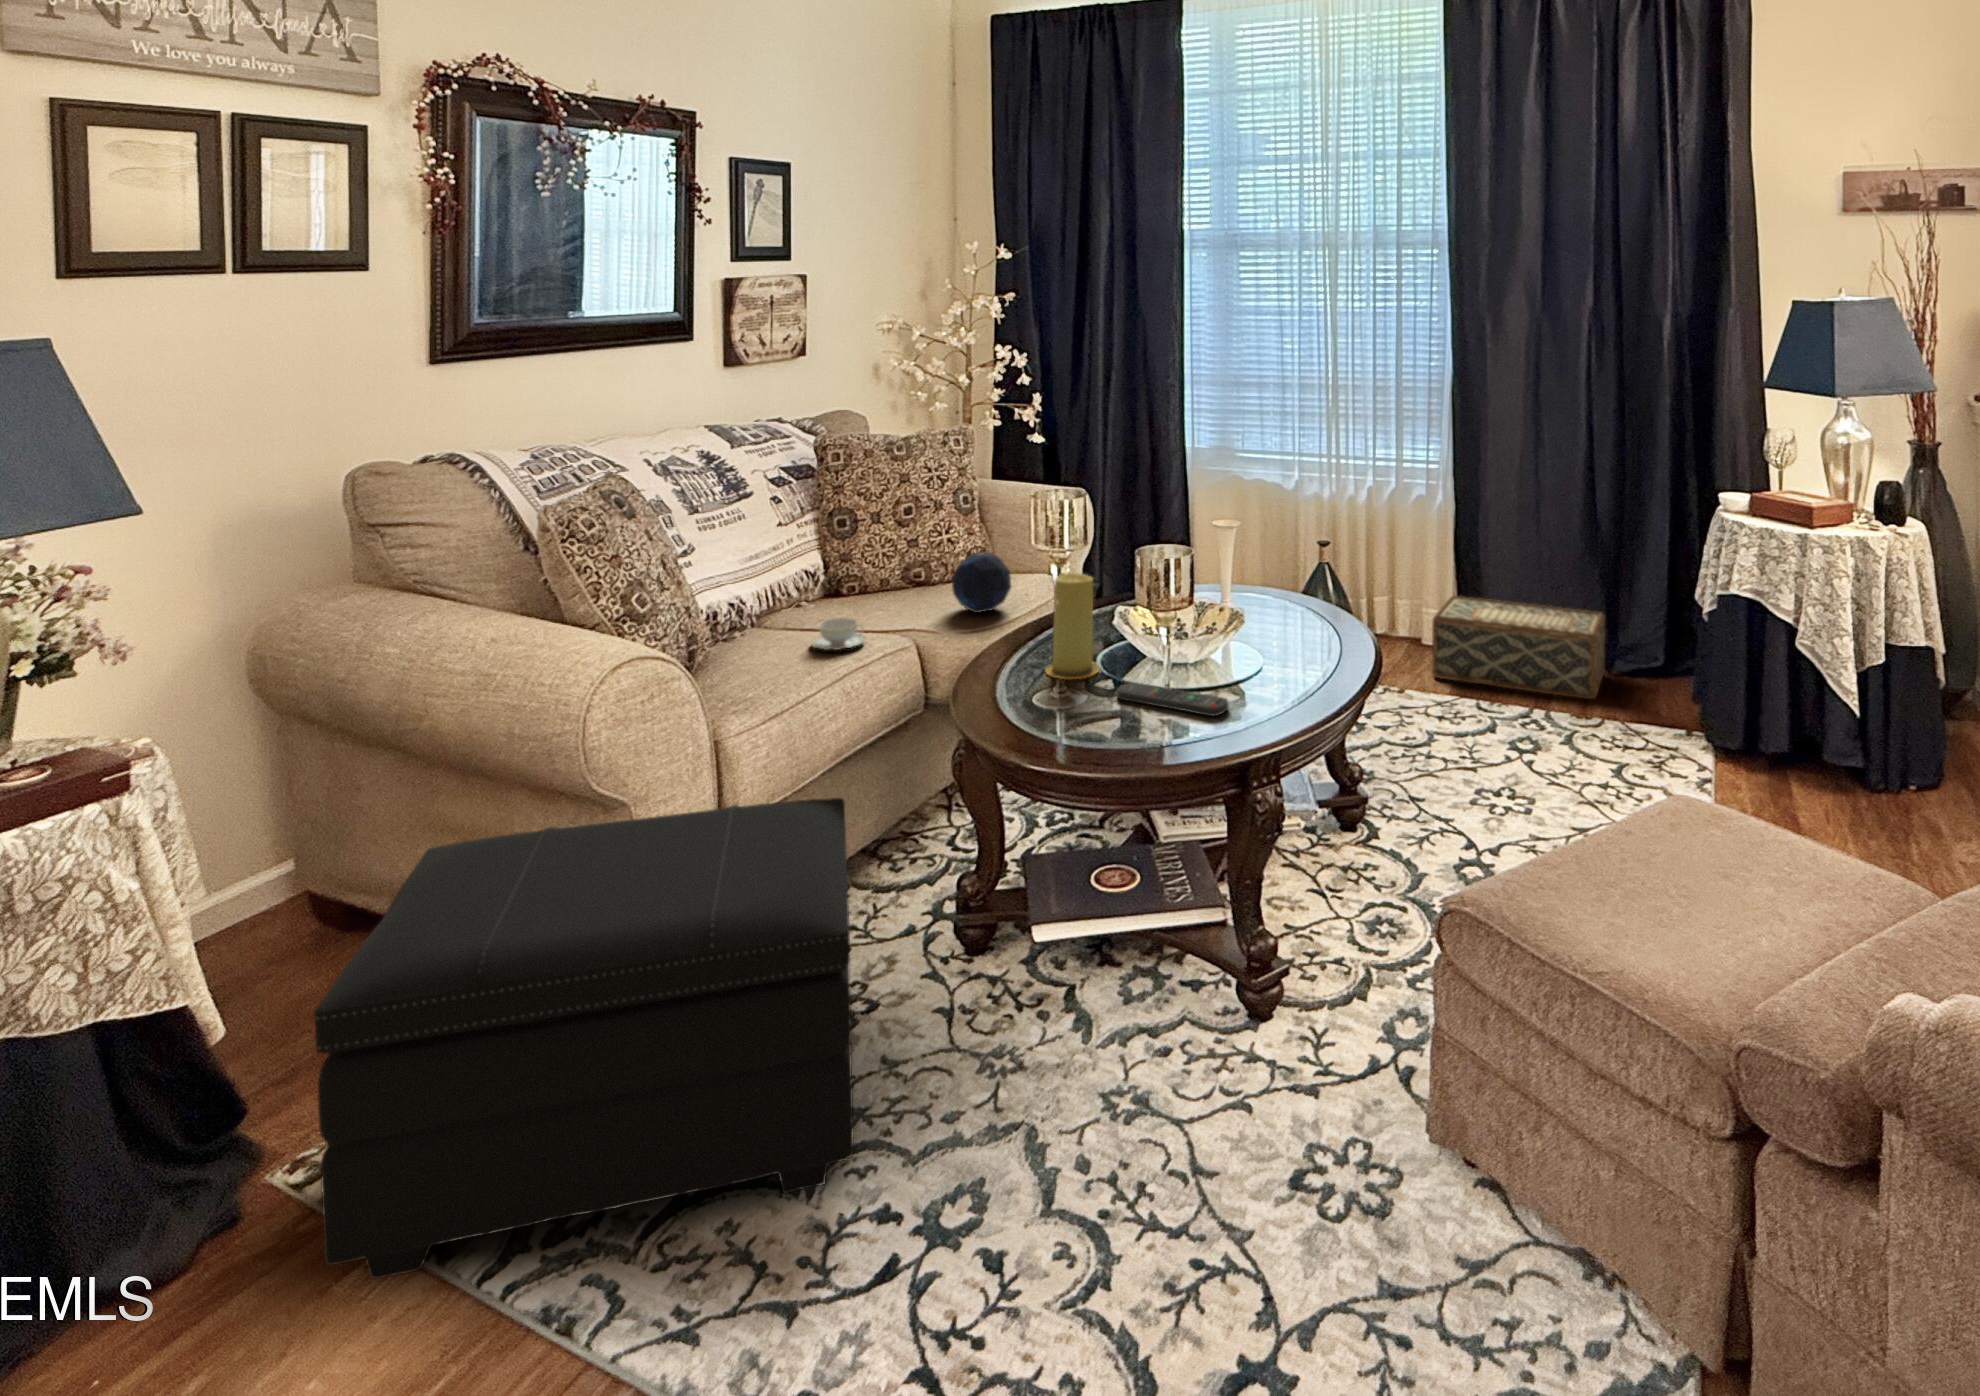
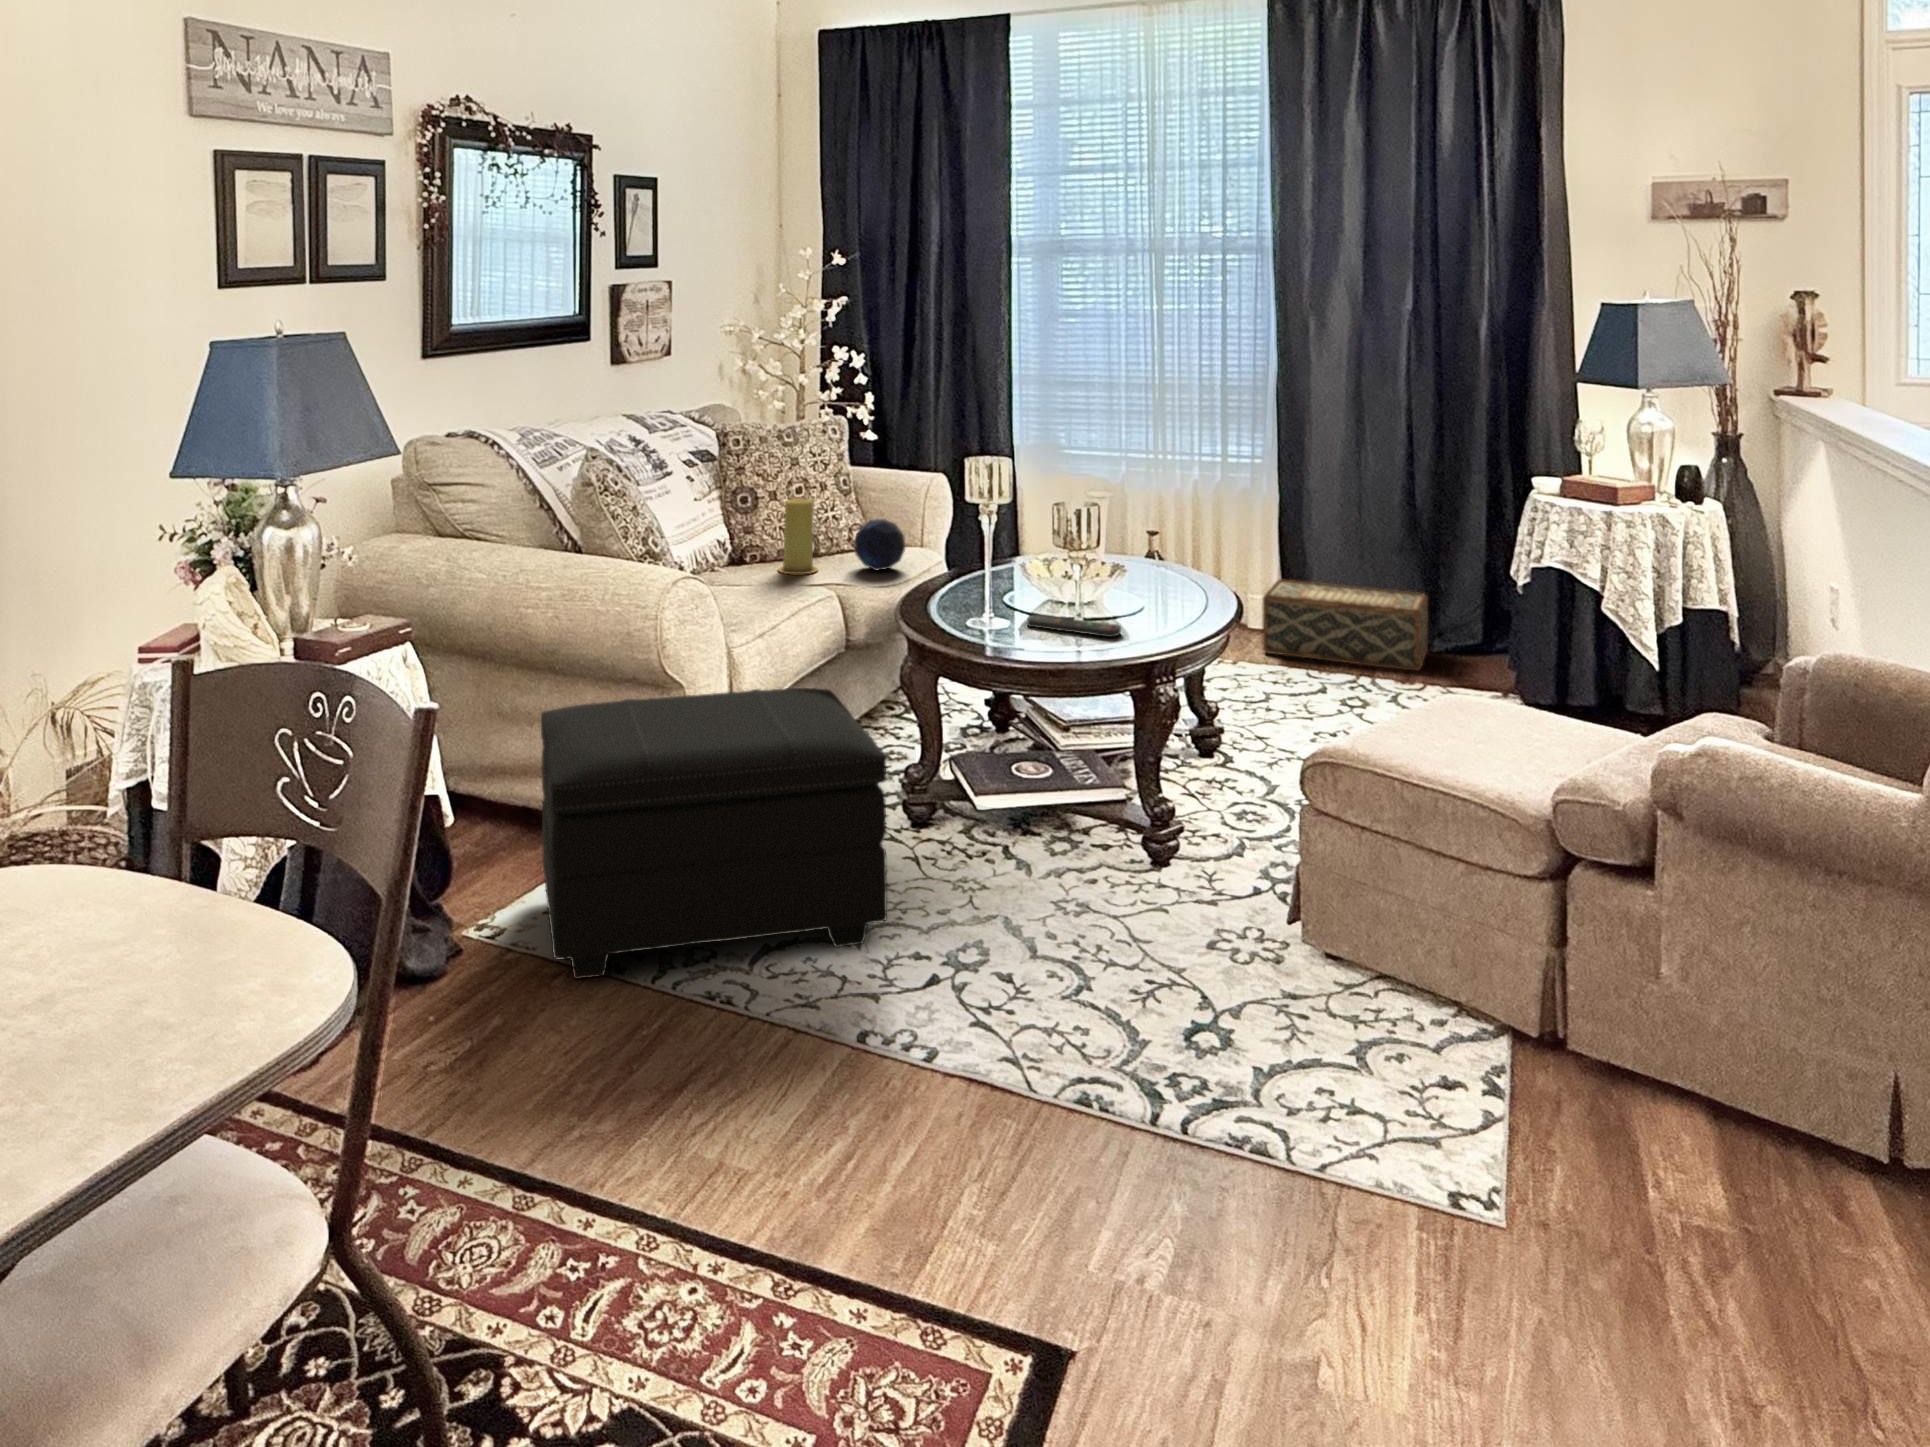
candle: present [1045,573,1099,679] -> present [778,498,818,574]
teacup: present [811,618,866,650] -> none [753,569,797,593]

